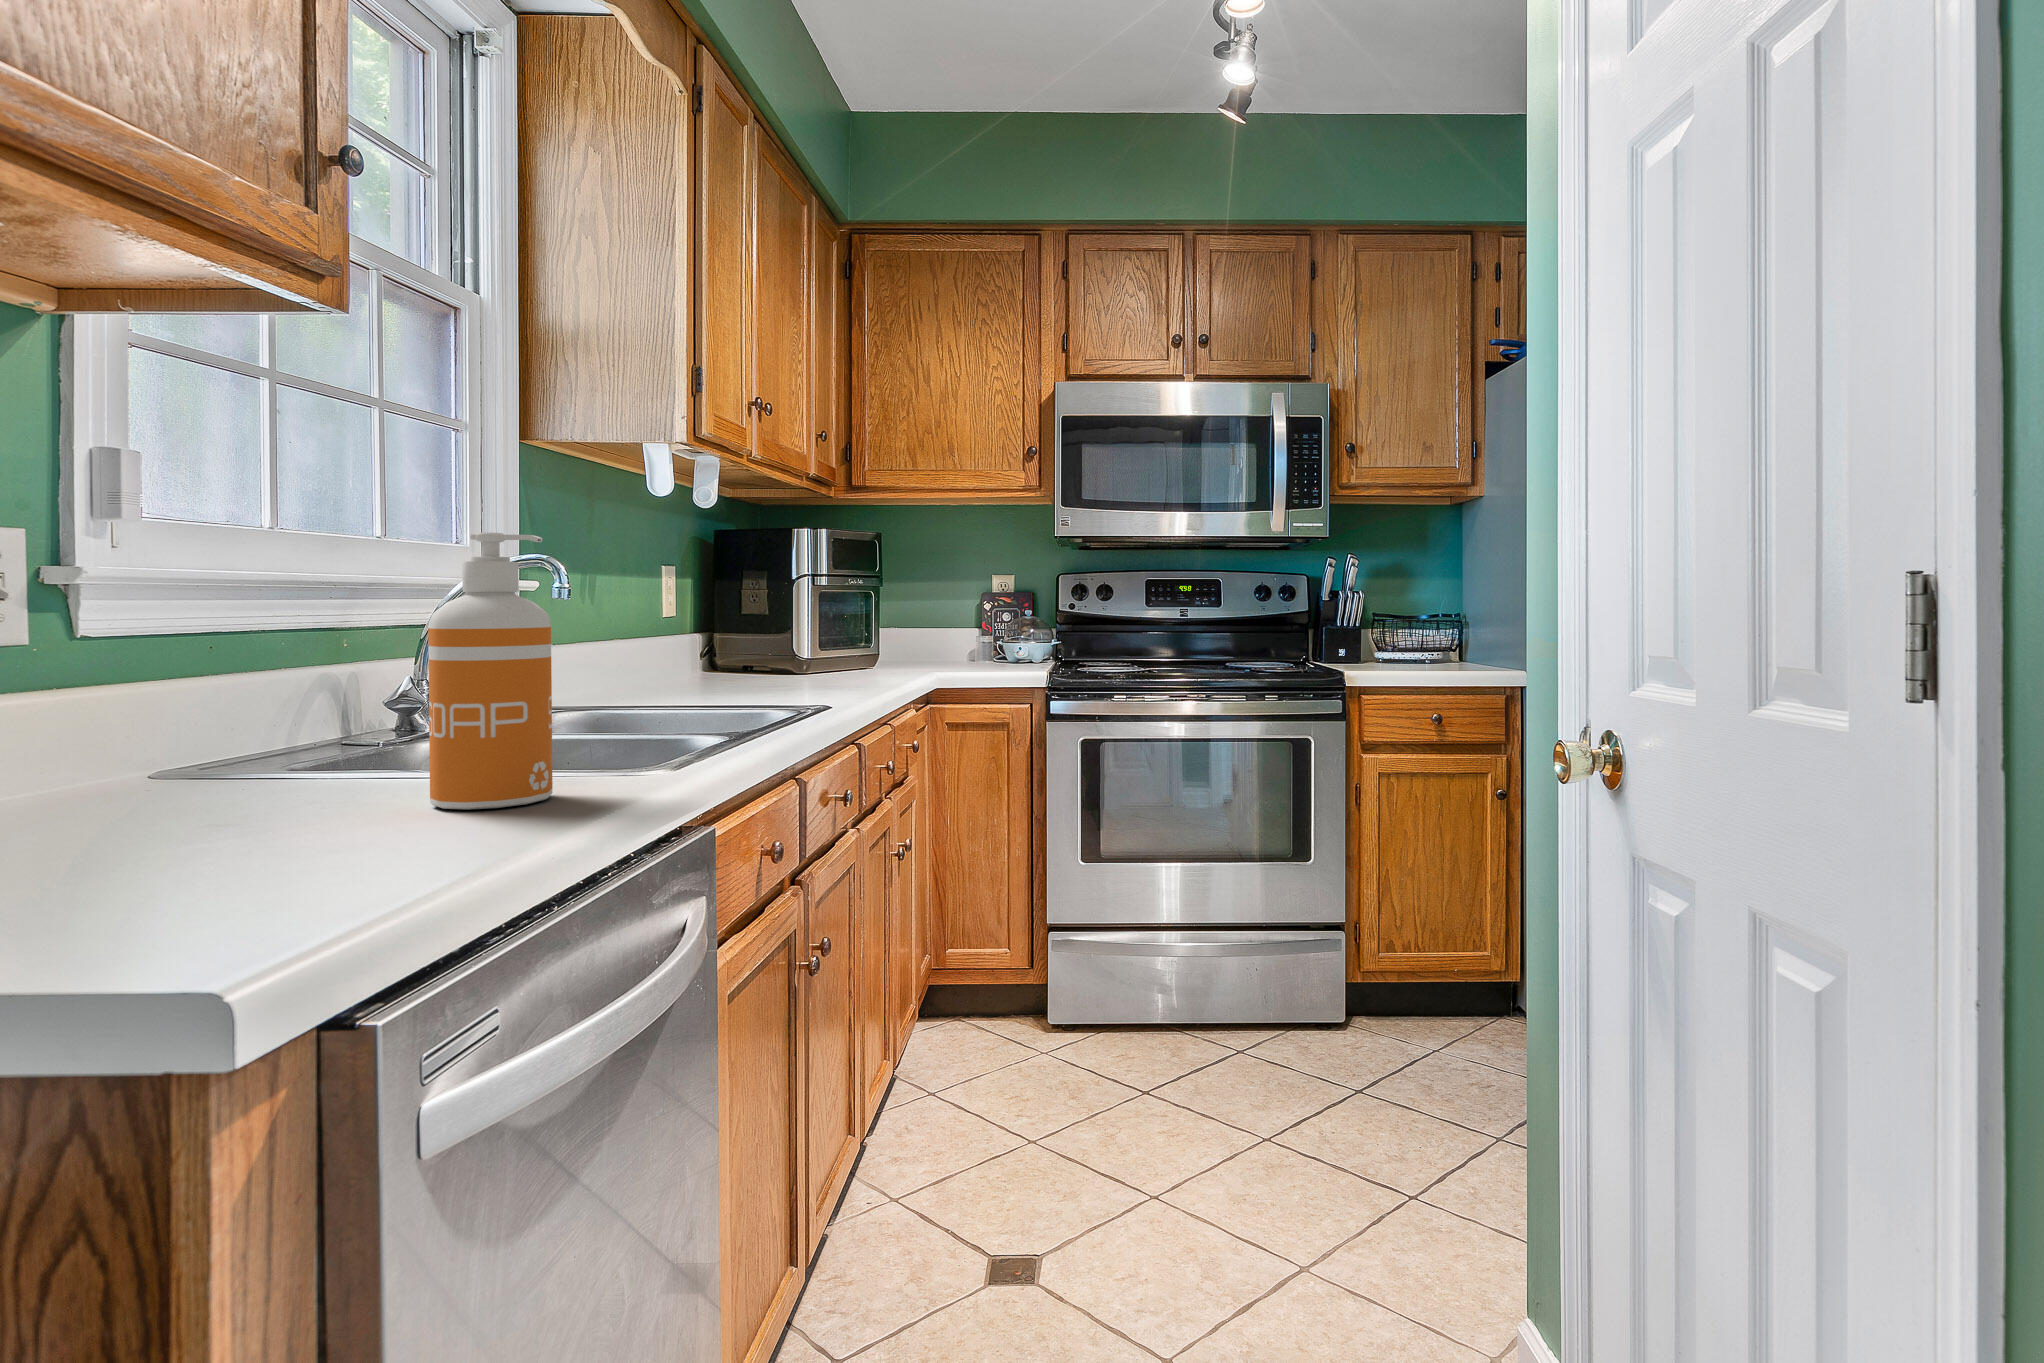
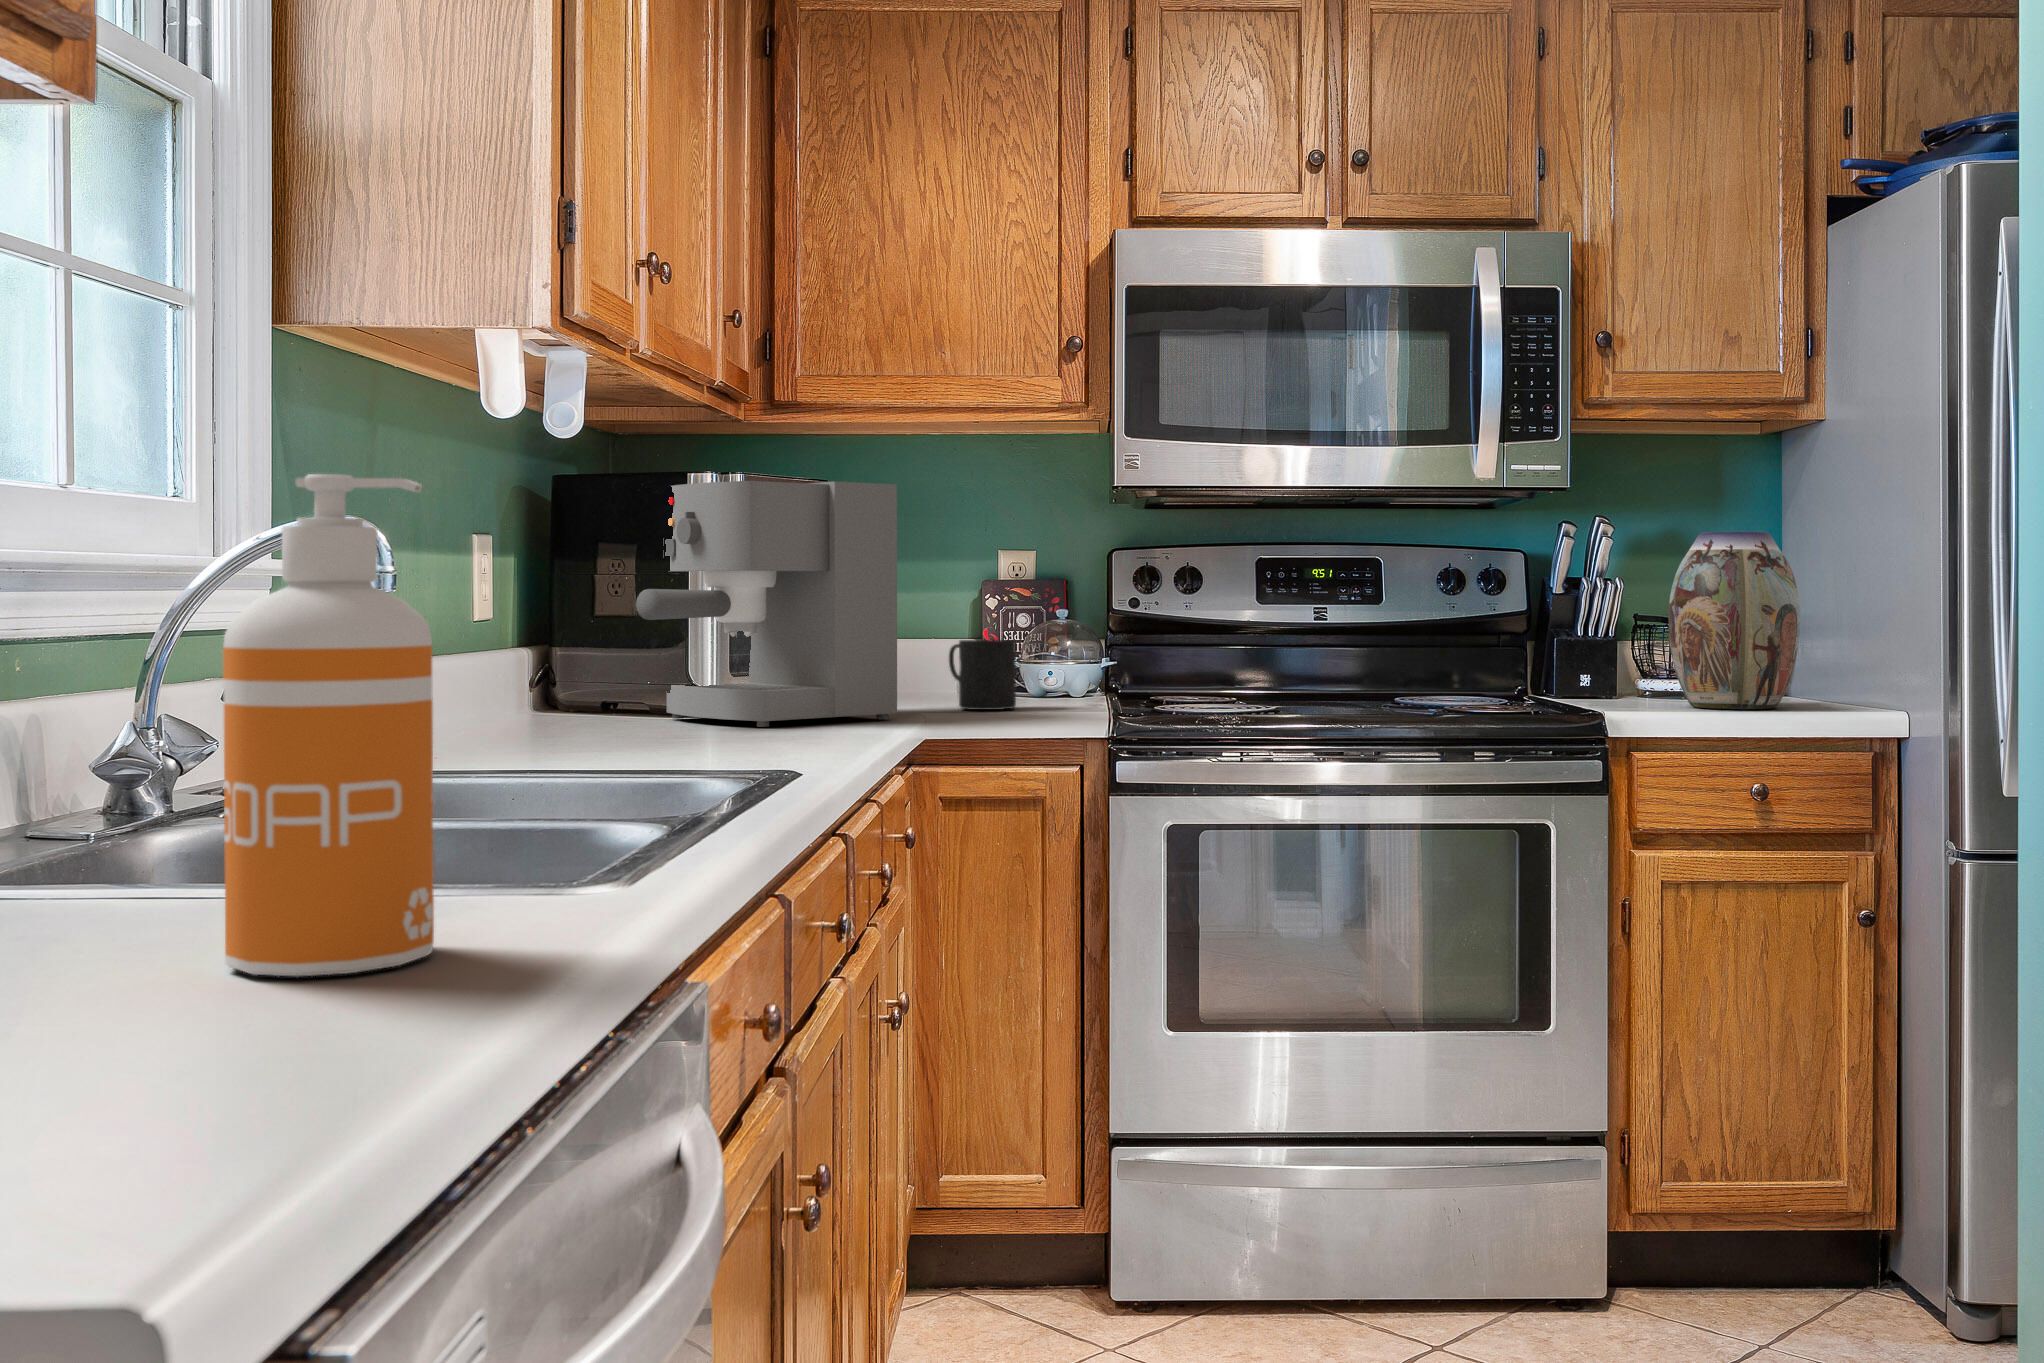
coffee maker: none [755,534,916,681] -> present [636,481,897,727]
vase: none [1388,563,1465,670] -> present [1669,532,1800,709]
mug: none [953,629,993,671] -> present [949,640,1016,710]

